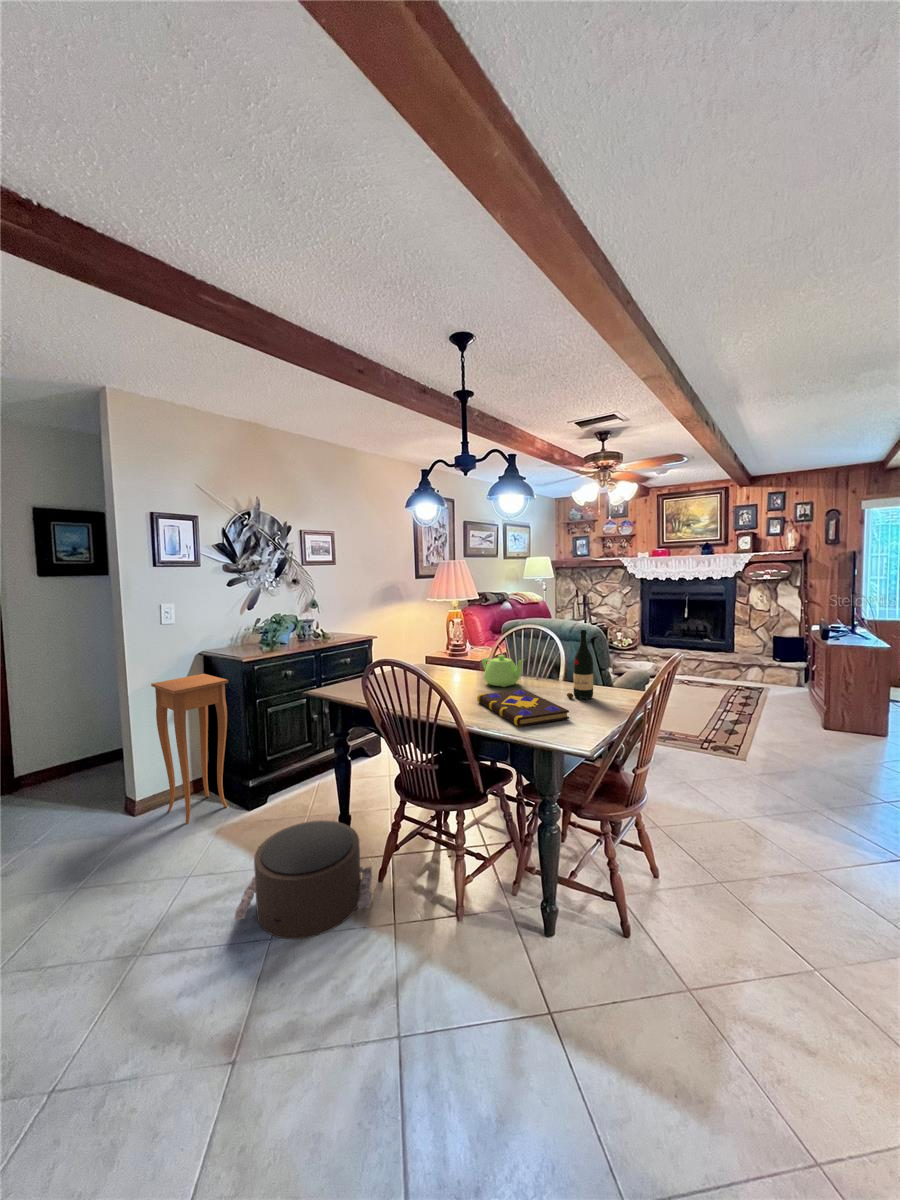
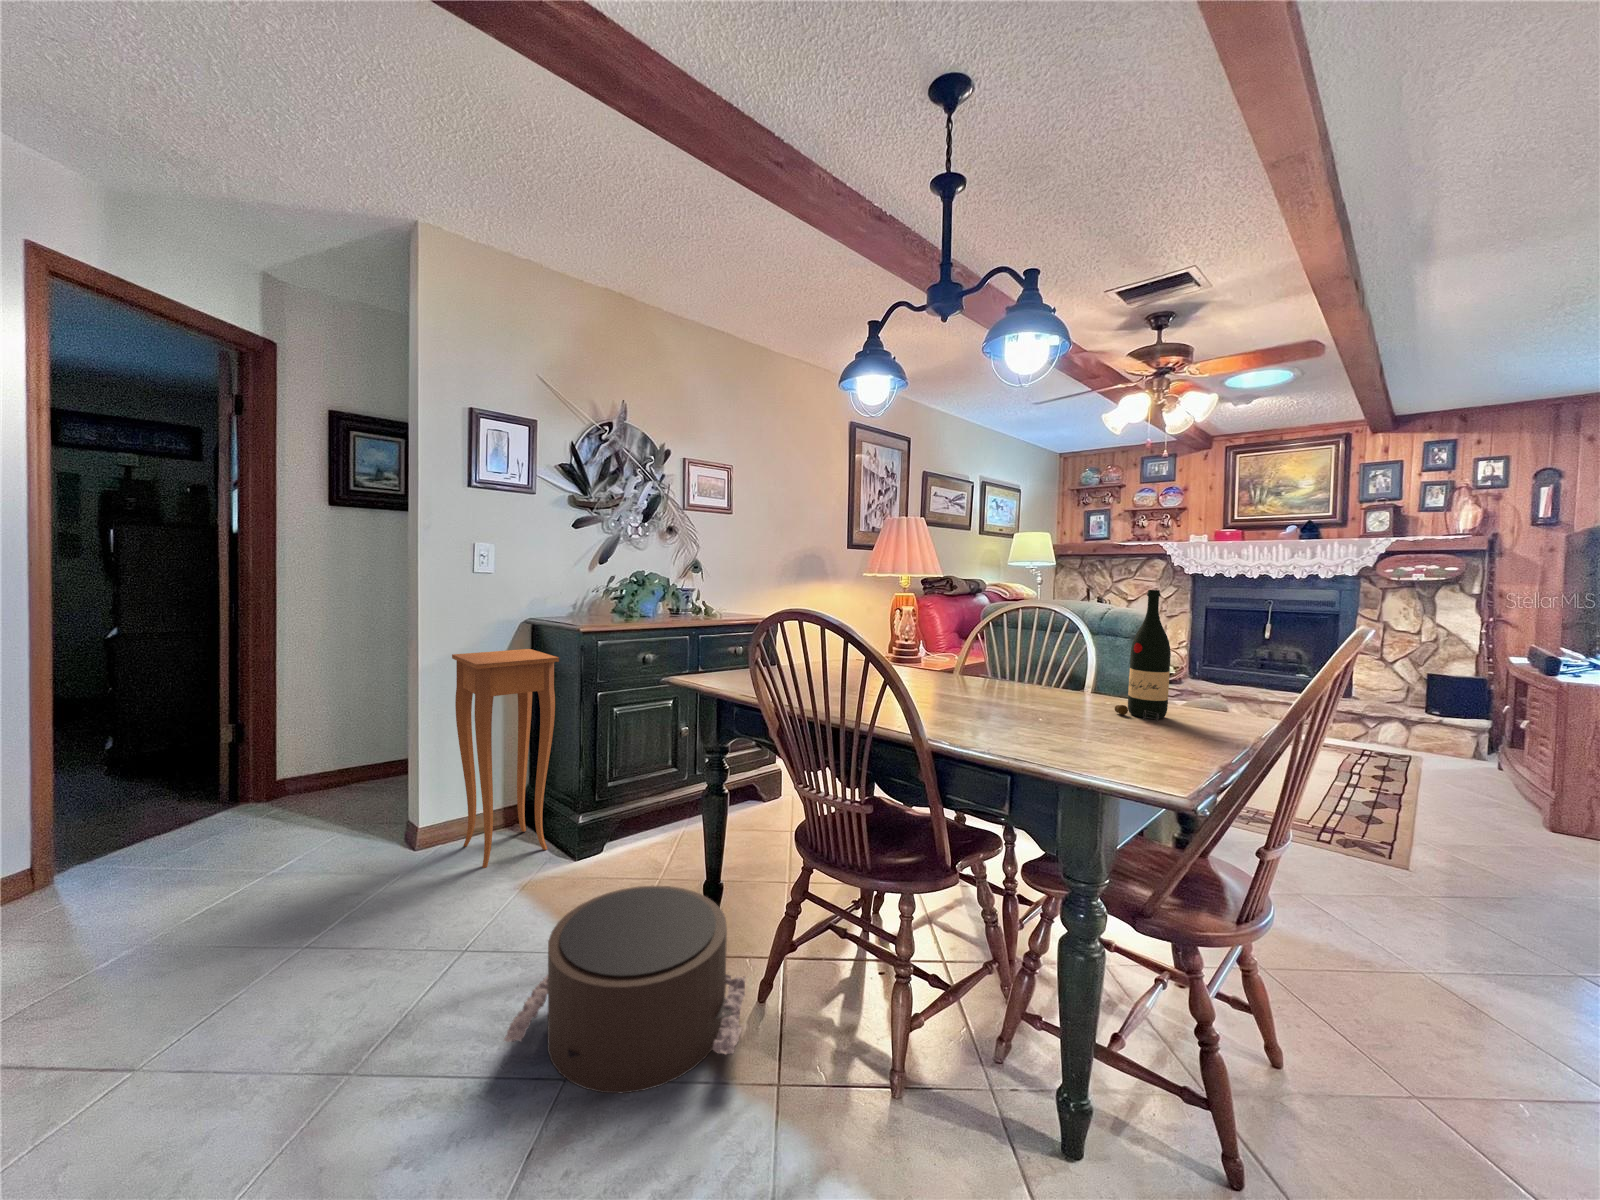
teapot: present [482,655,524,687] -> none [954,637,1034,691]
book: present [477,689,569,727] -> none [947,691,1134,749]

